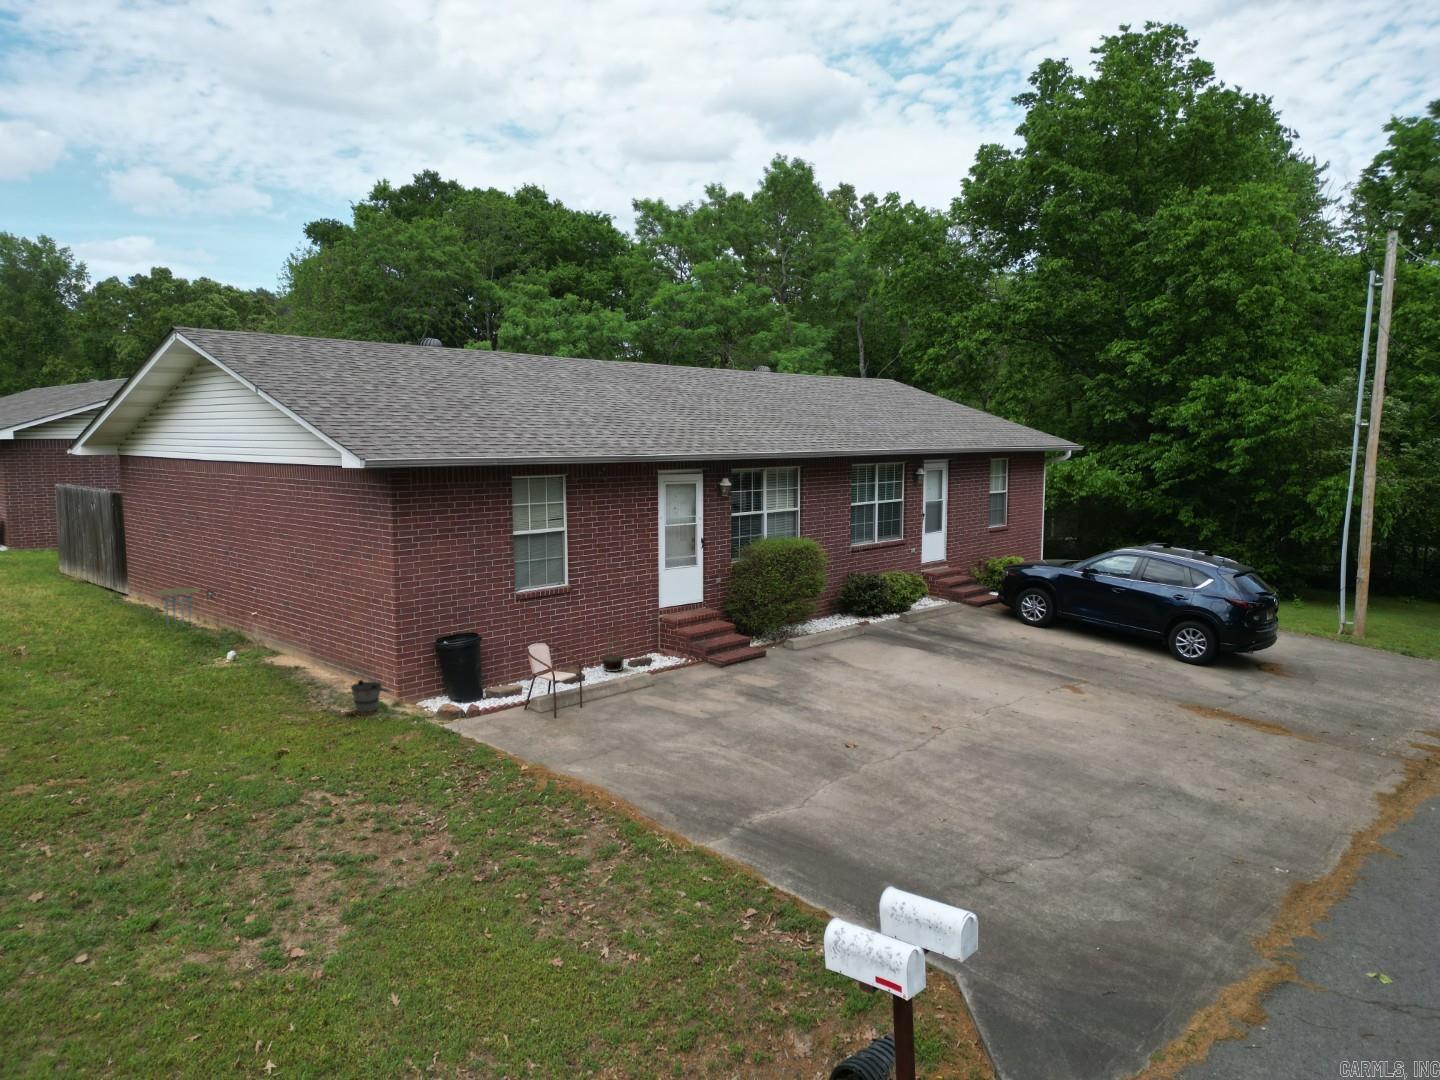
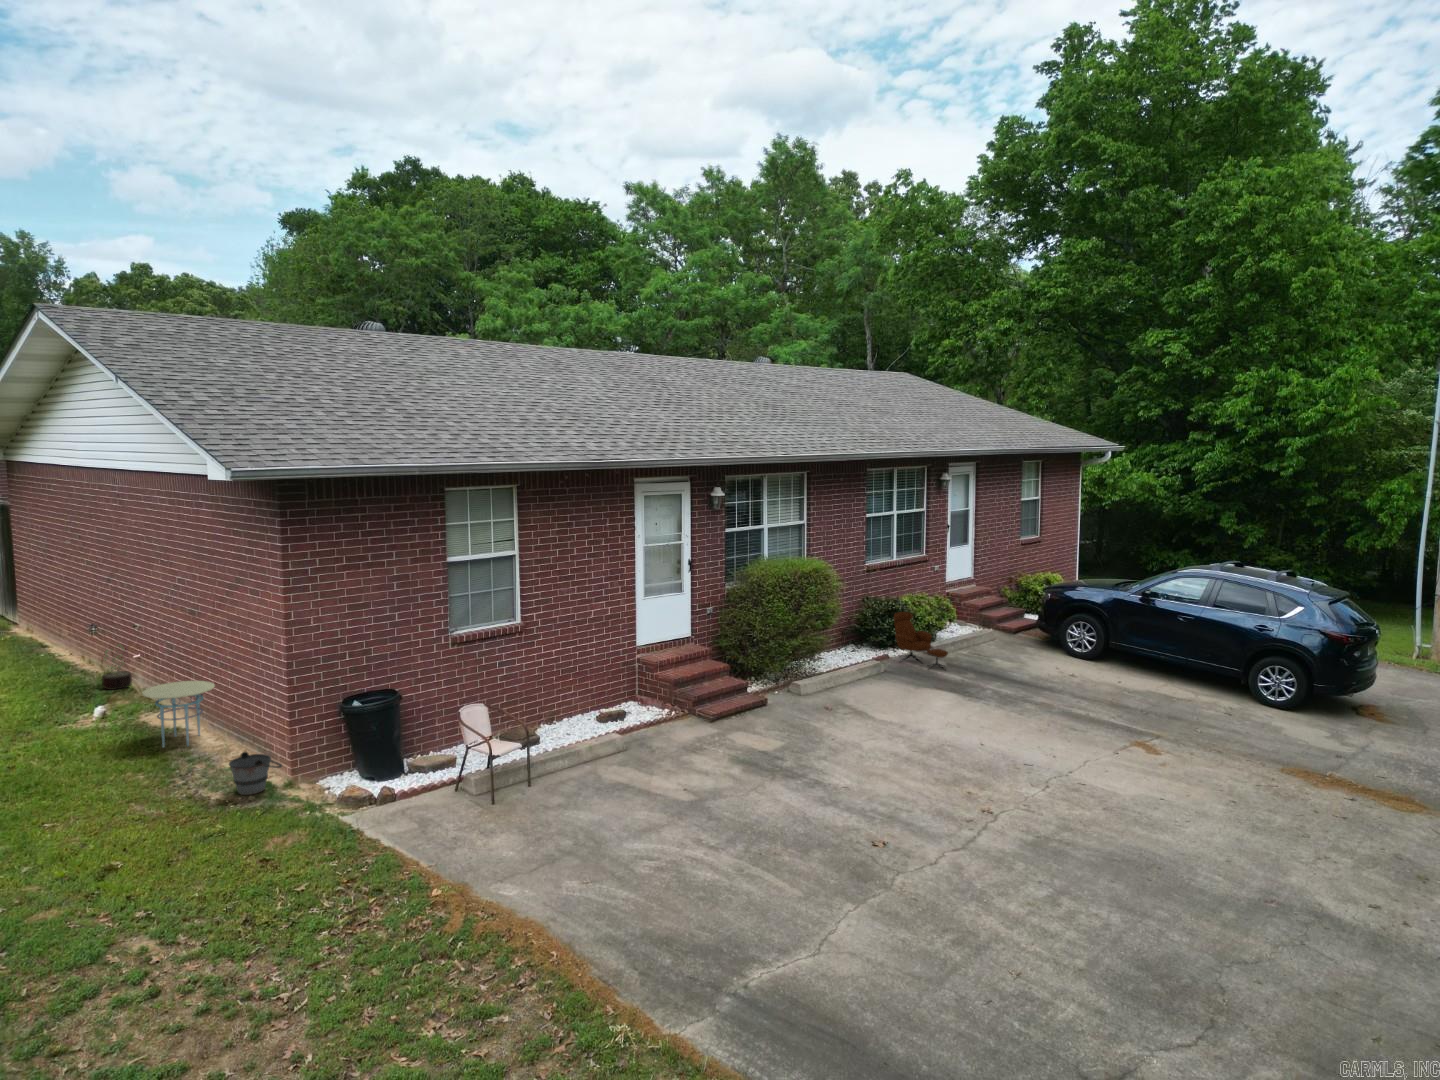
lounge chair: none [875,586,920,635] -> present [894,612,948,668]
side table: present [155,588,200,626] -> present [142,681,215,747]
decorative plant: present [598,633,624,672] -> present [102,644,132,690]

